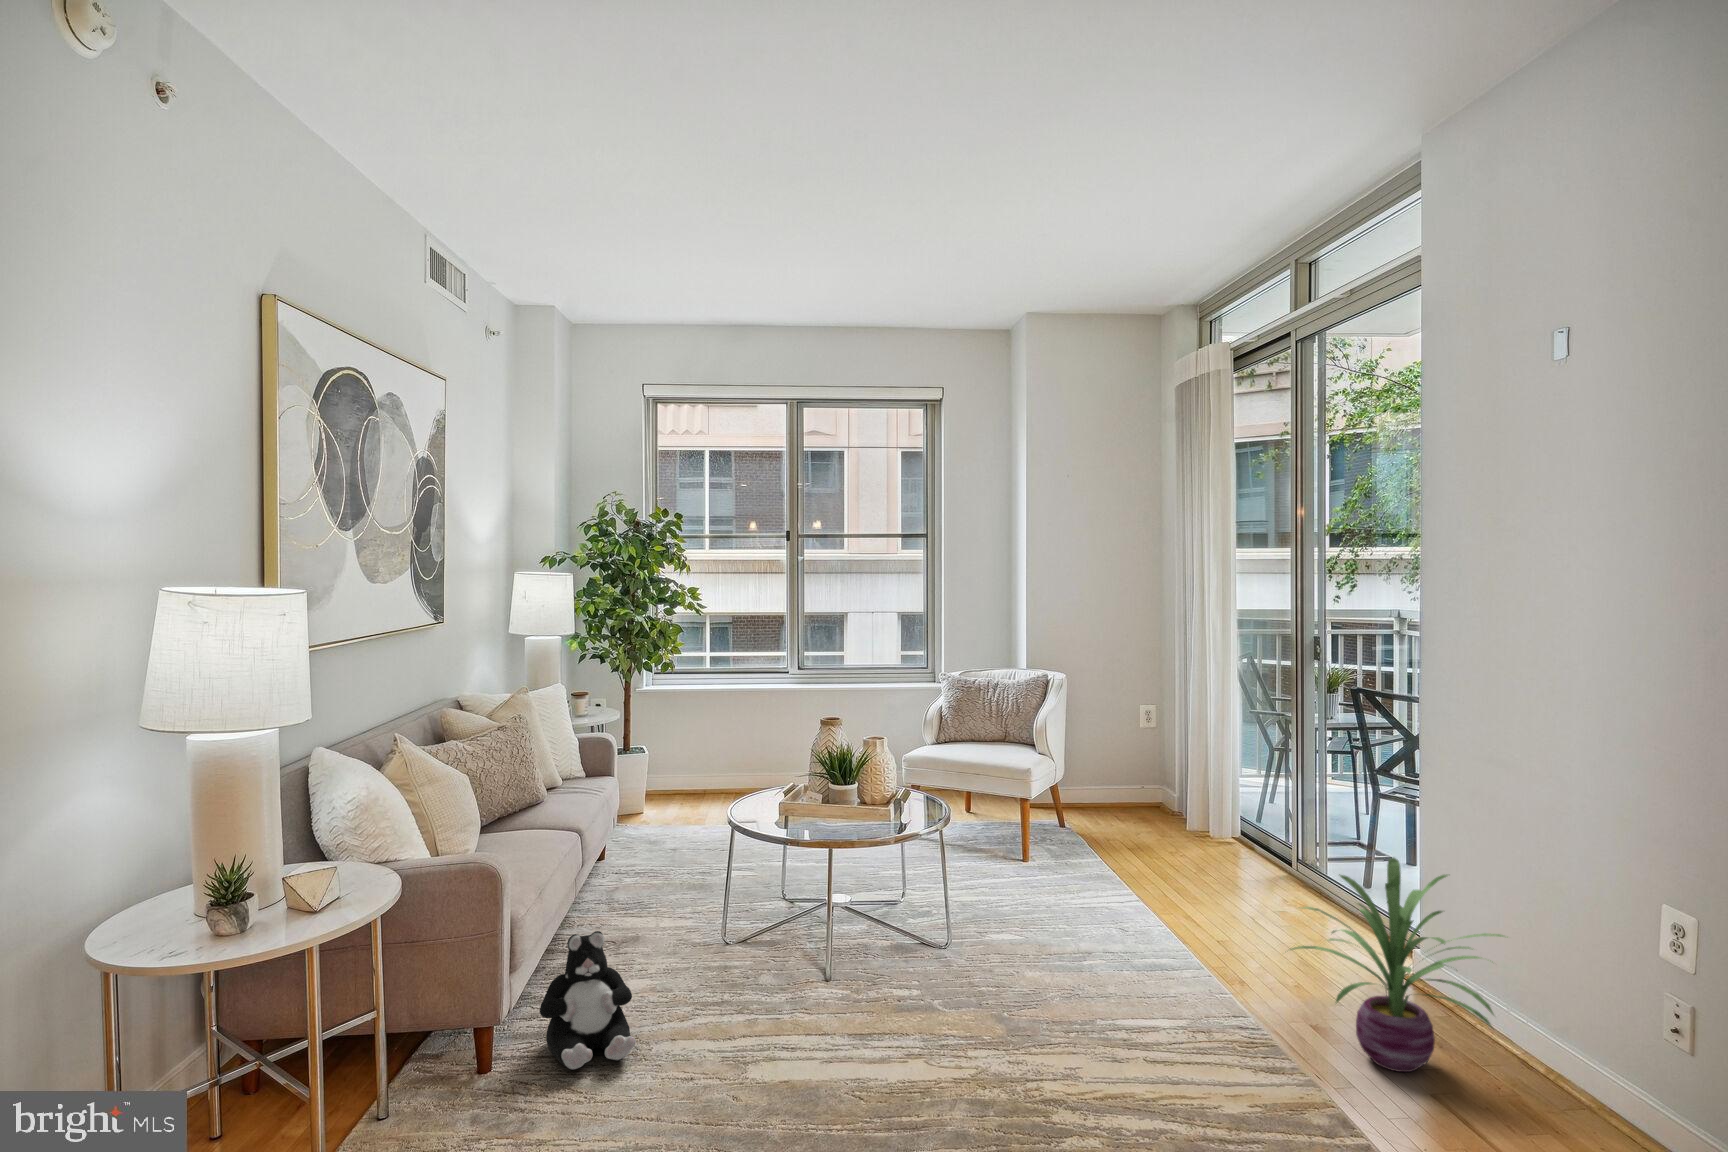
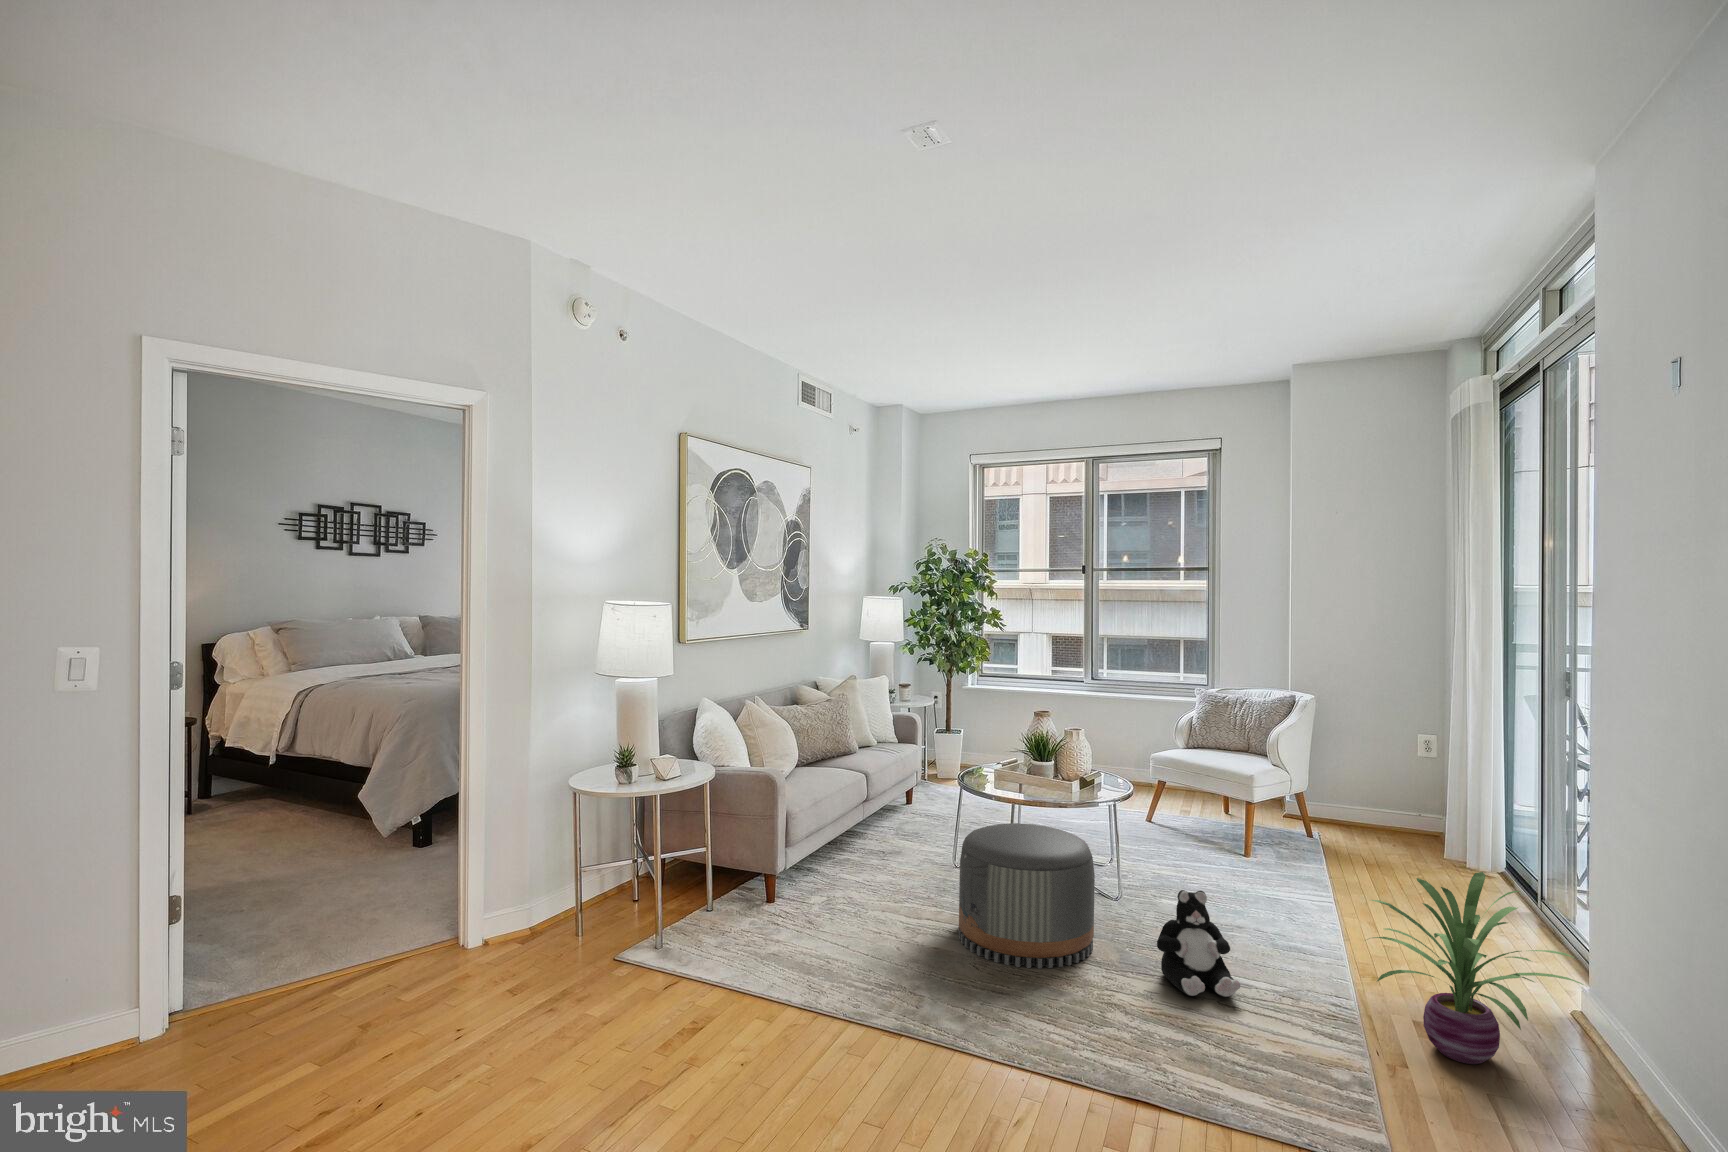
pouf: none [790,874,971,1077] -> present [959,823,1095,968]
plush toy: present [540,931,636,1070] -> present [1157,890,1240,997]

